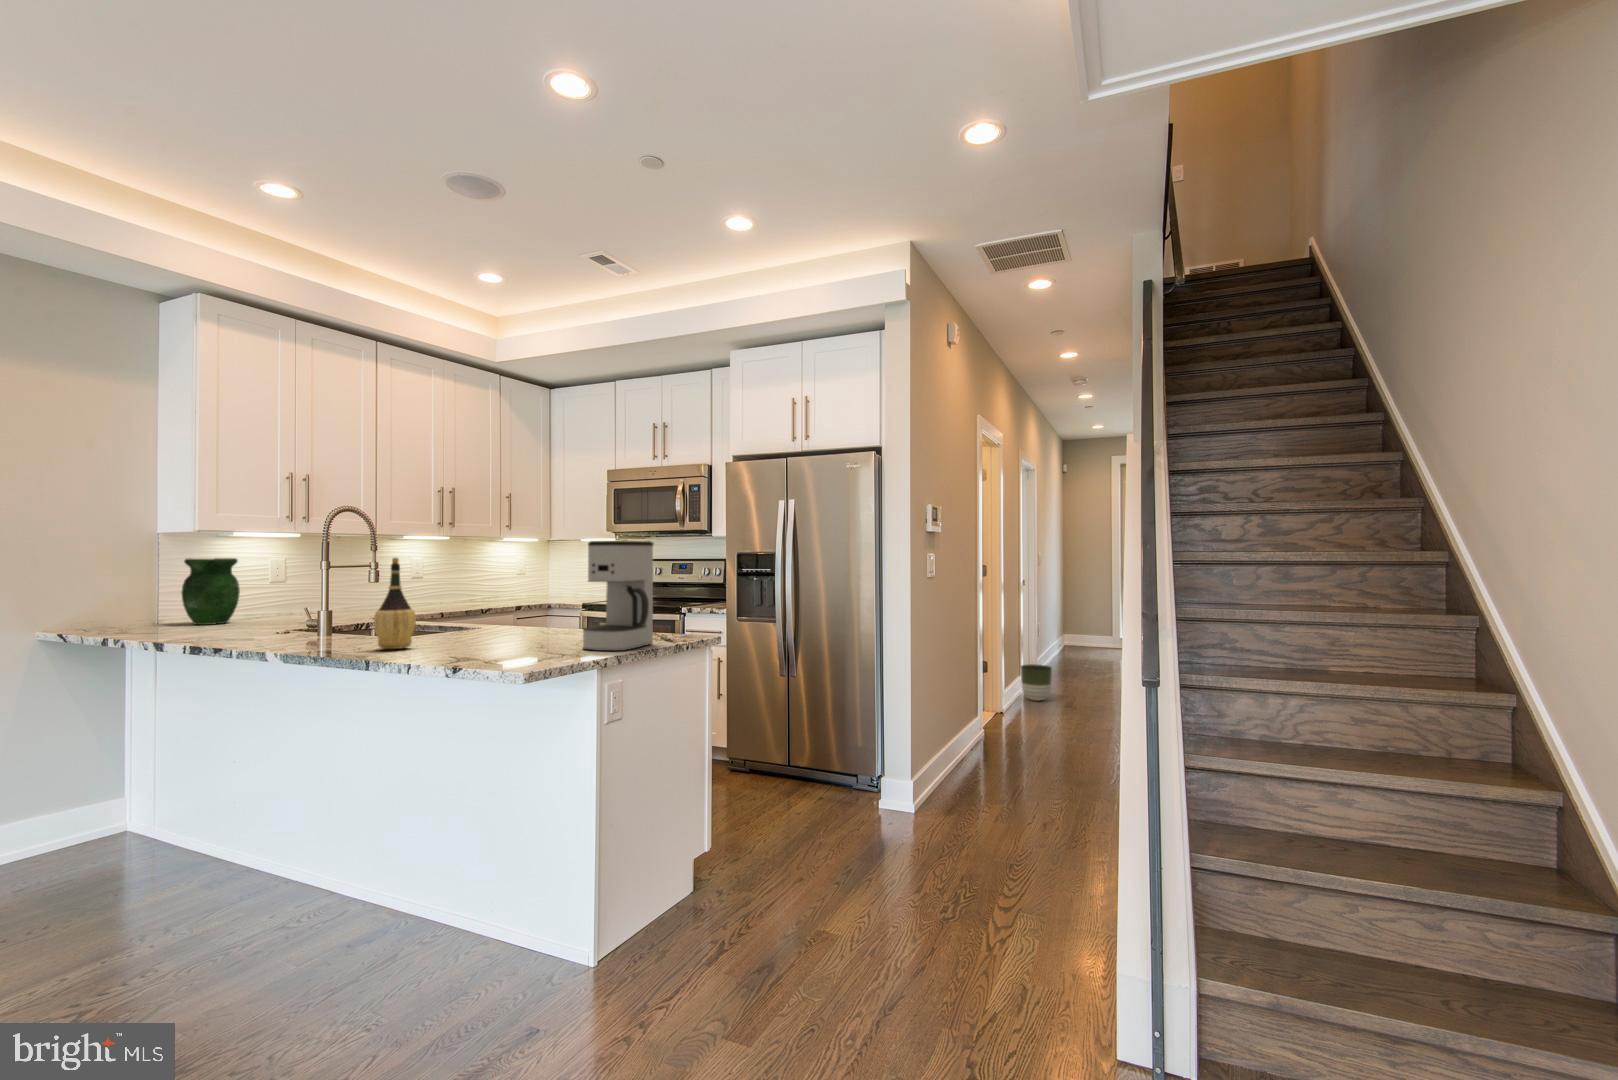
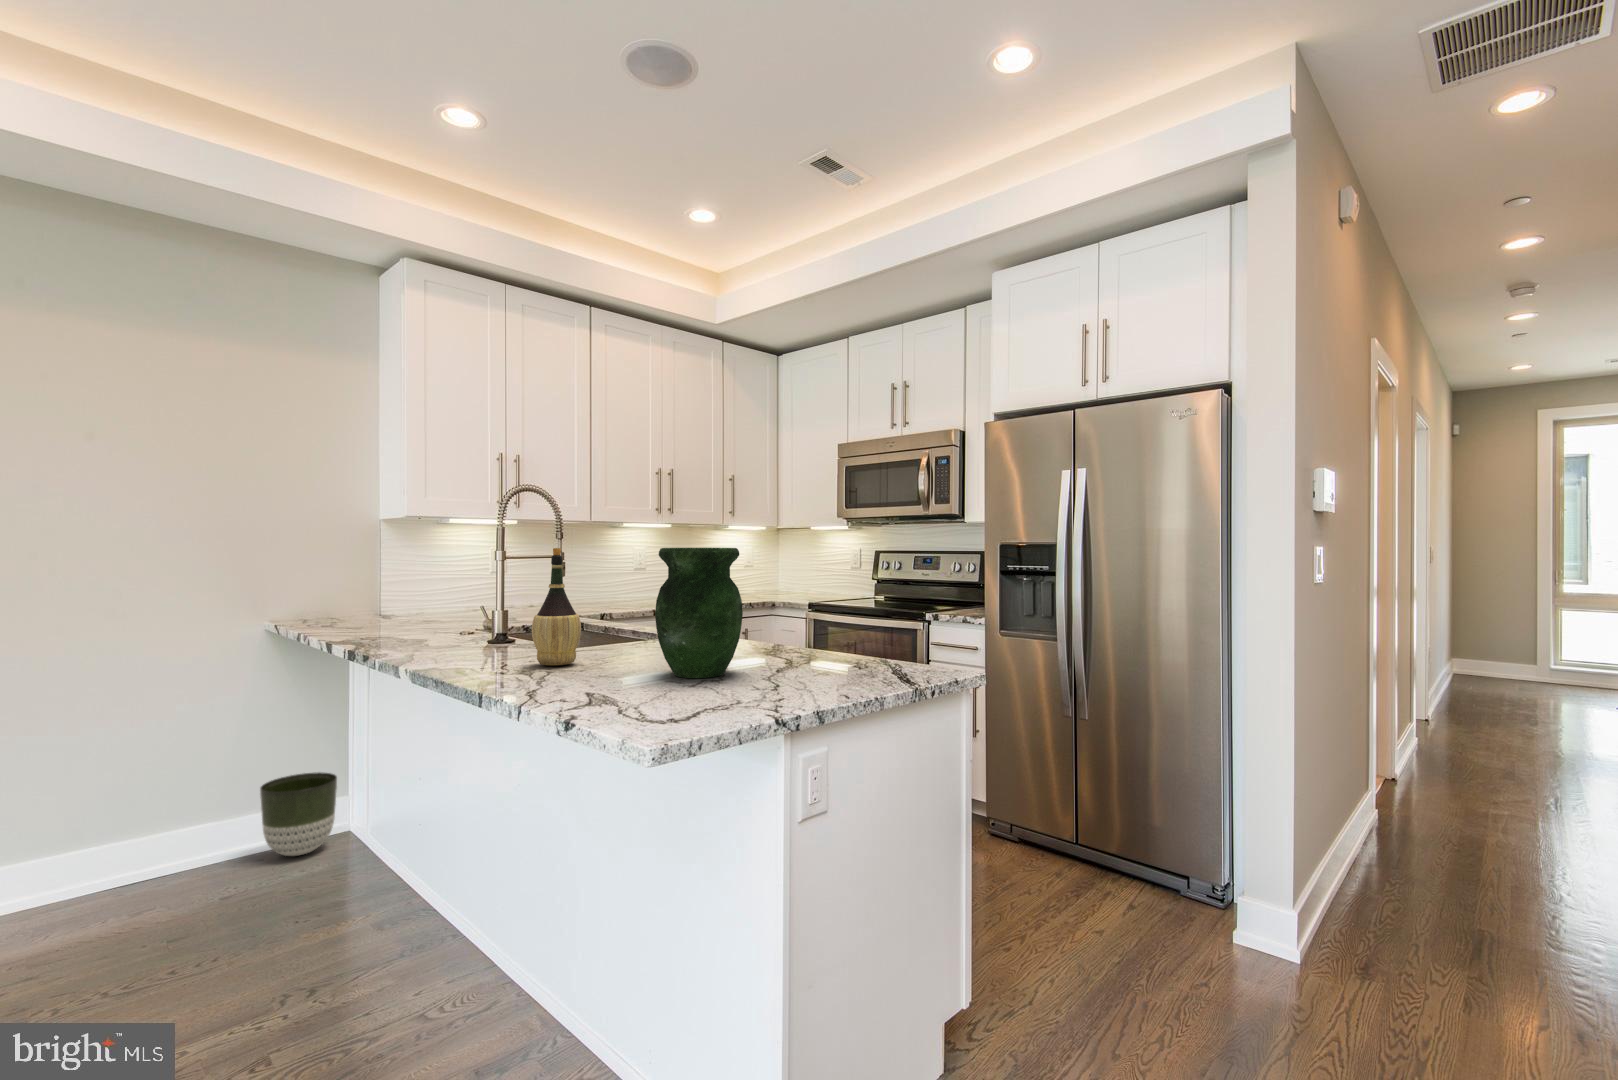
coffee maker: present [583,541,653,651] -> none [780,526,881,688]
vase: present [182,558,240,625] -> present [655,548,743,678]
planter: present [1021,664,1052,701] -> present [260,773,337,856]

